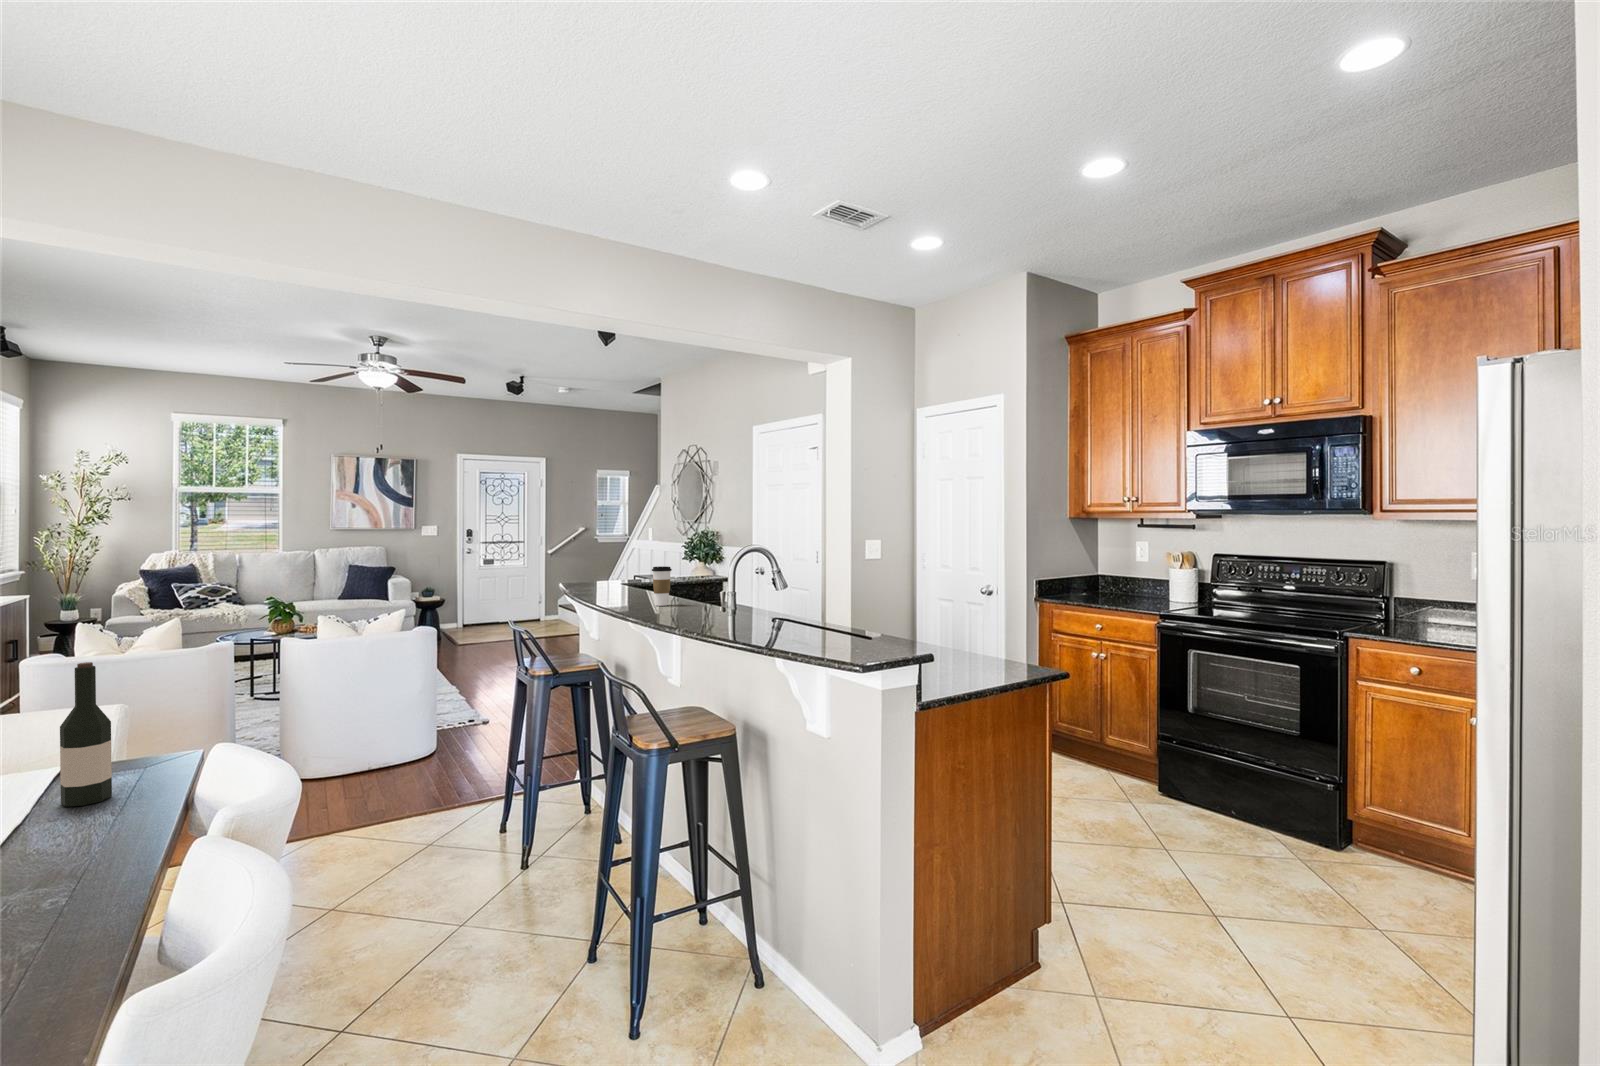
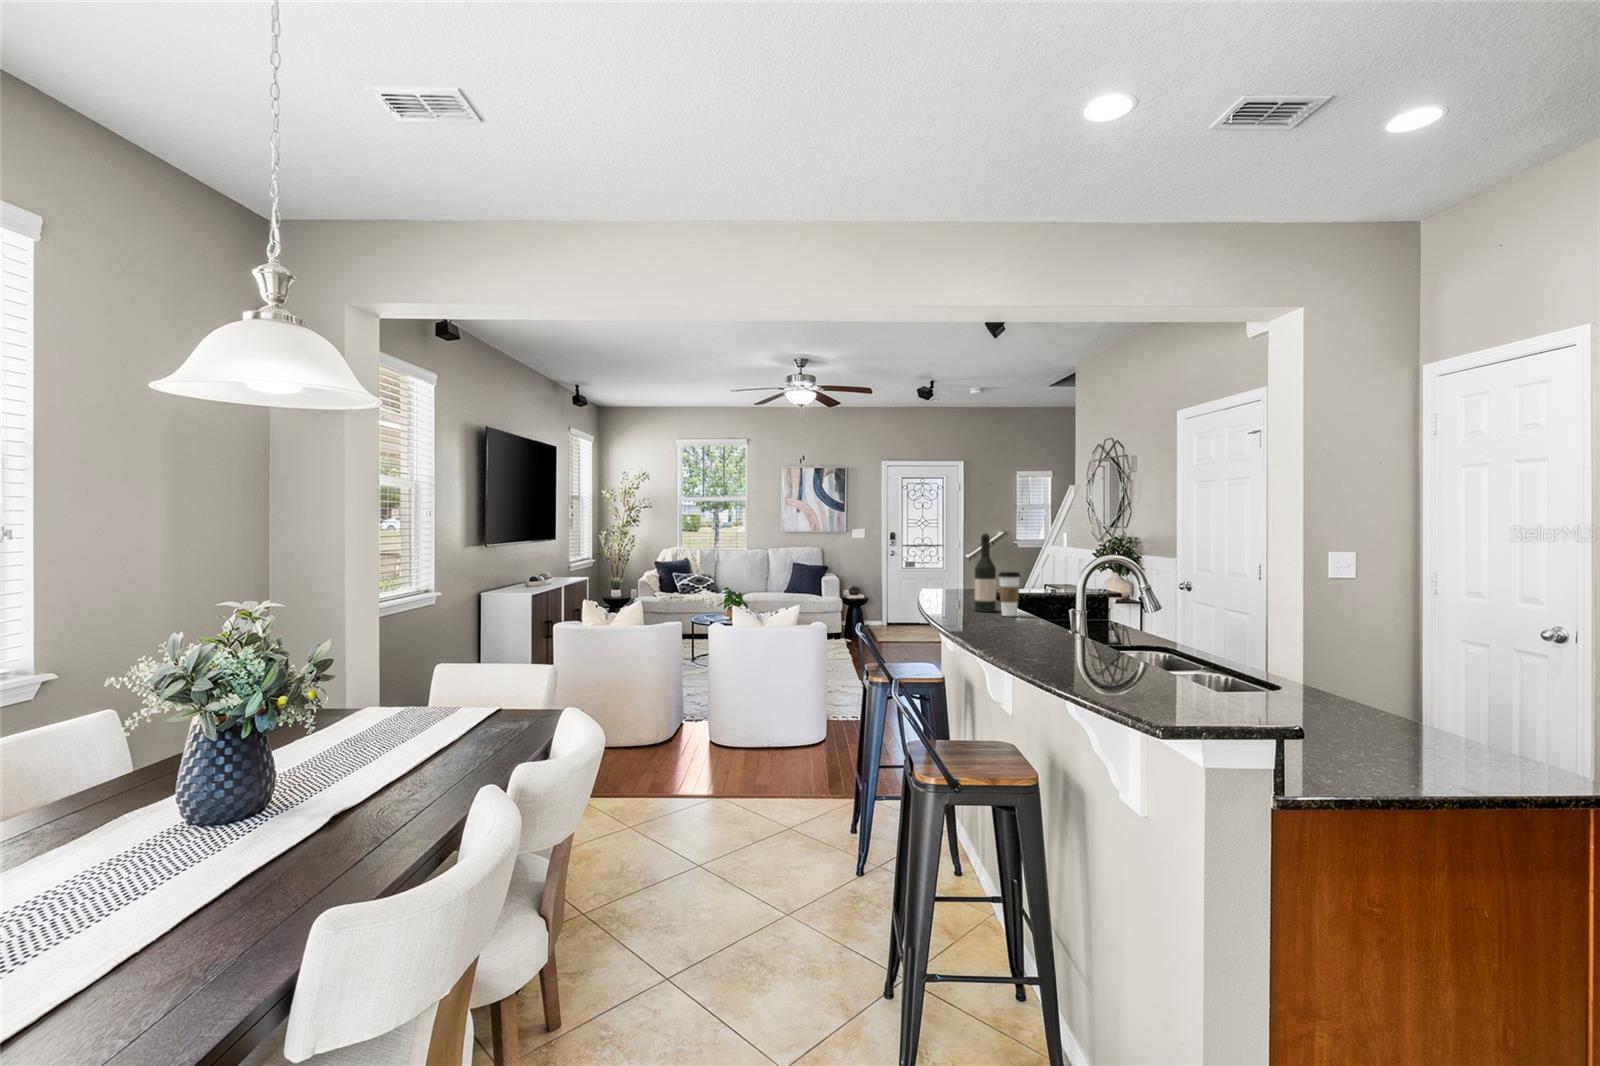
wine bottle: present [60,662,112,807] -> present [975,534,996,612]

